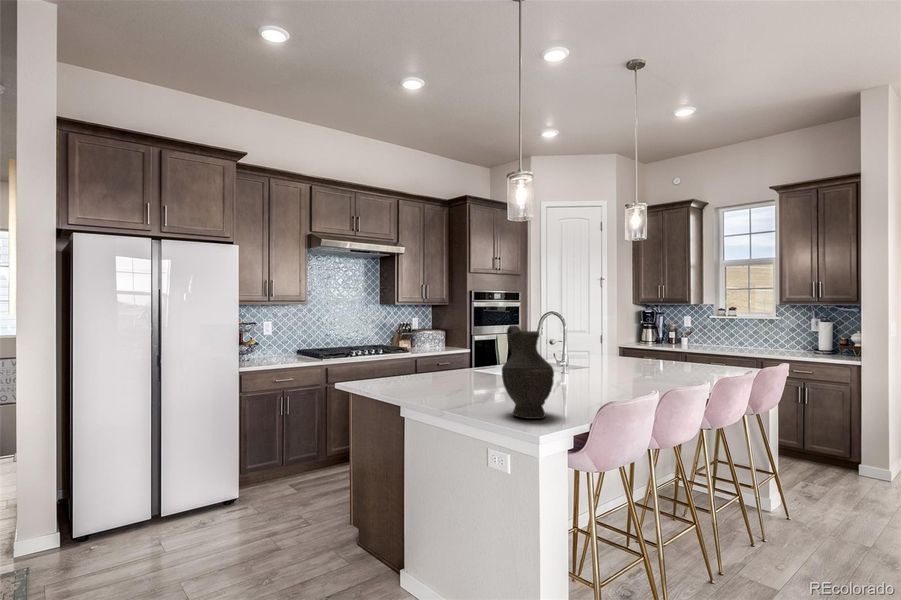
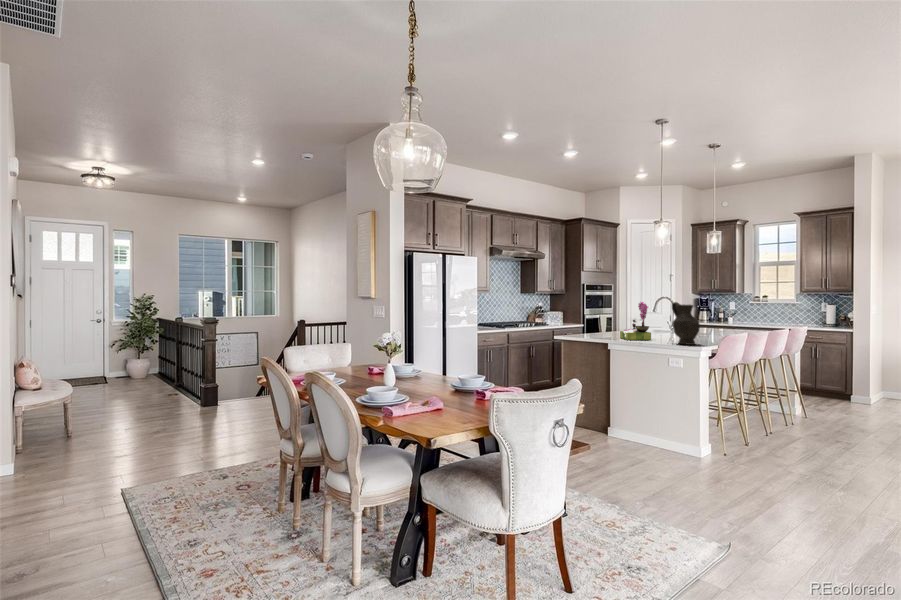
flower arrangement: none [433,321,487,398] -> present [620,302,651,340]

